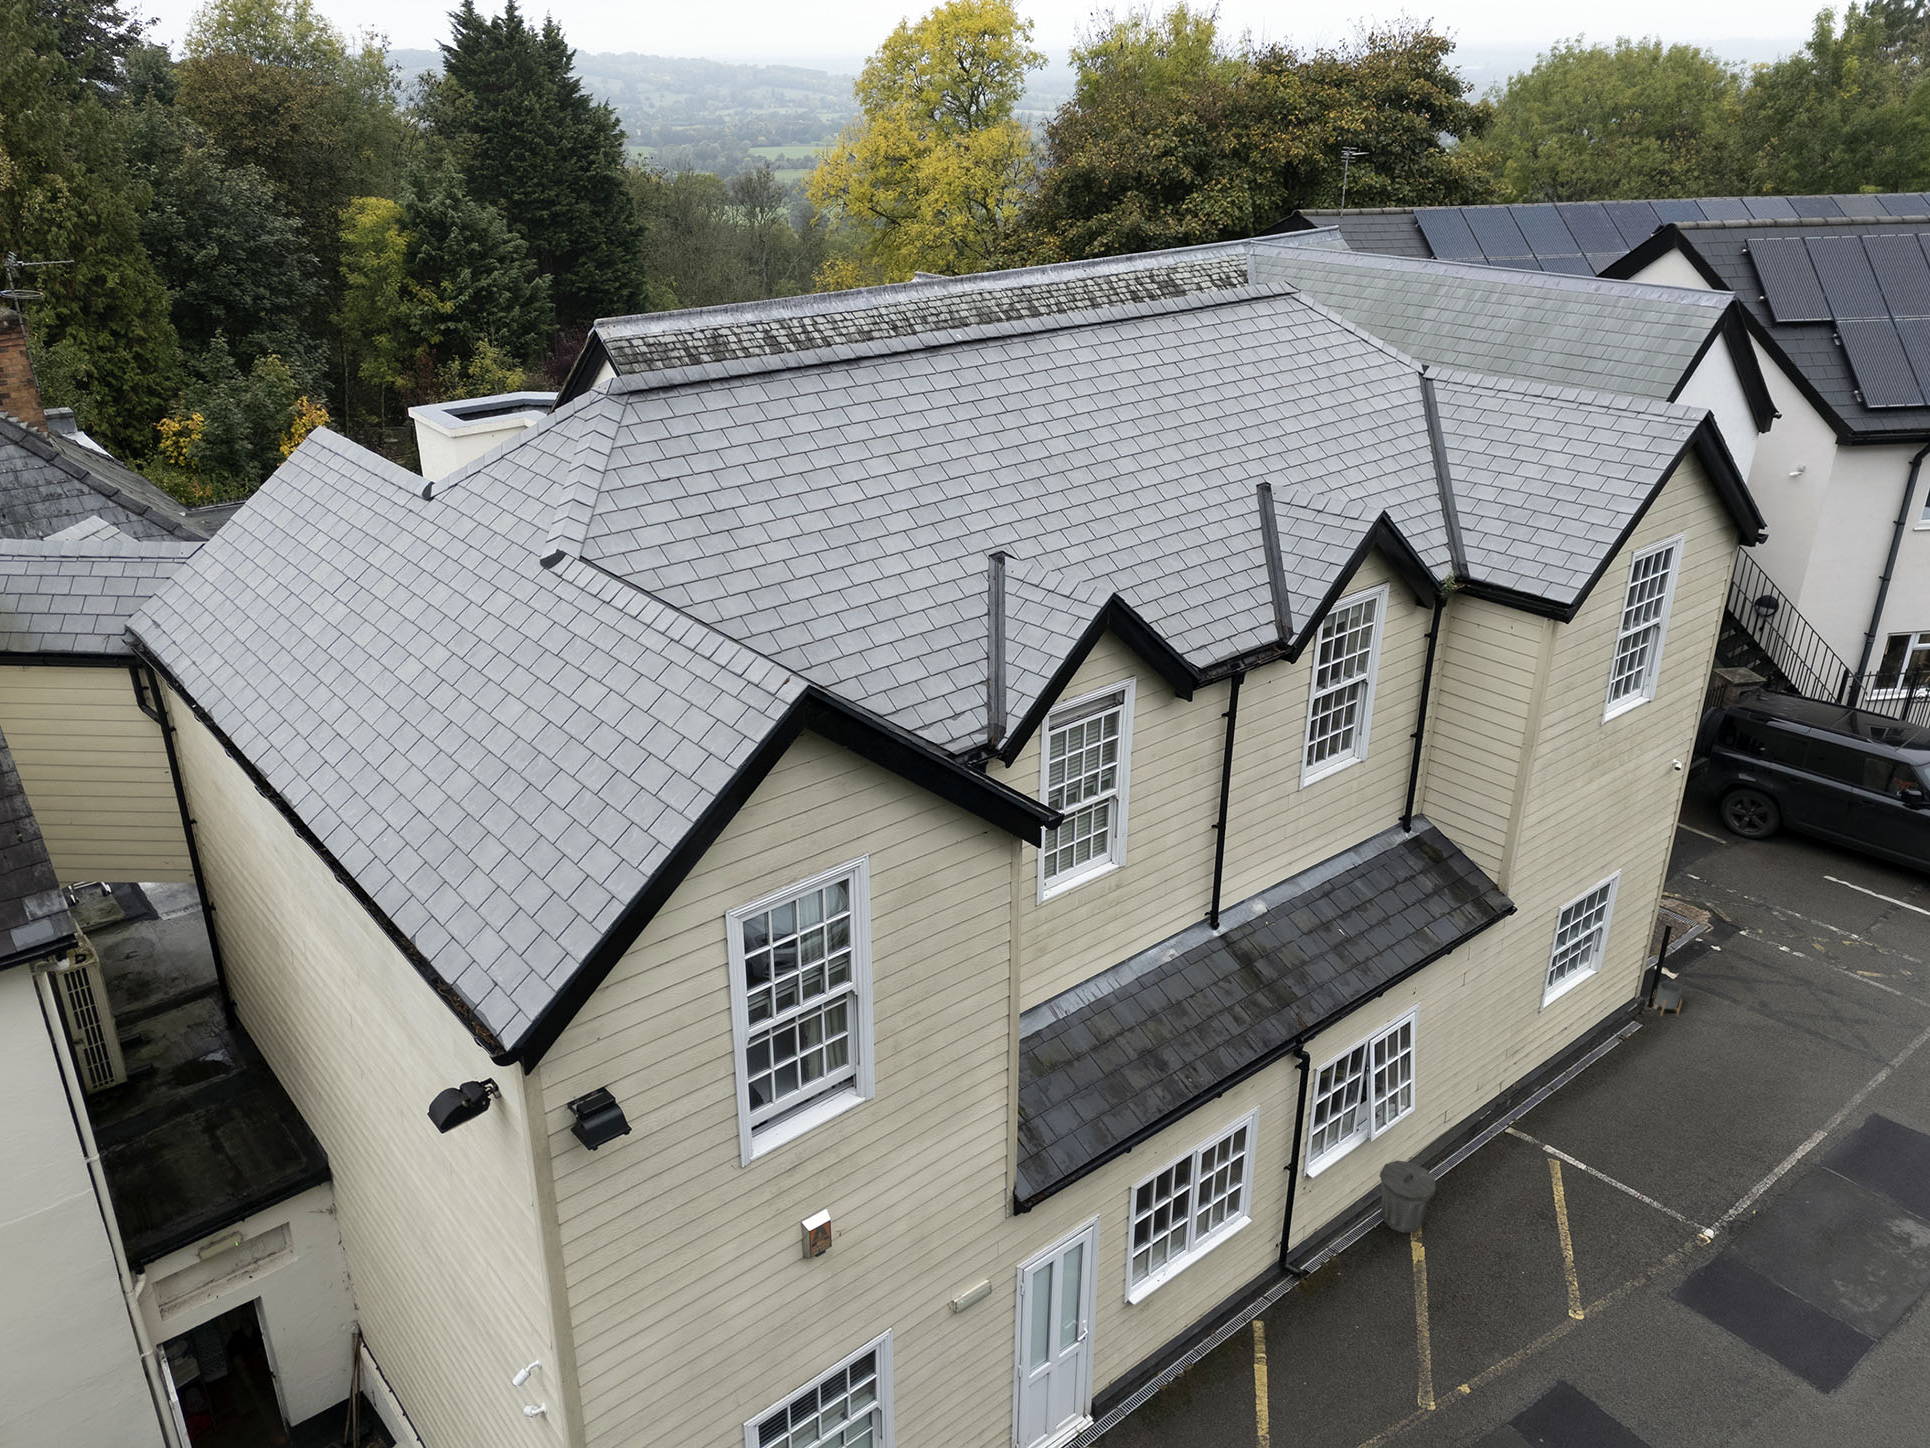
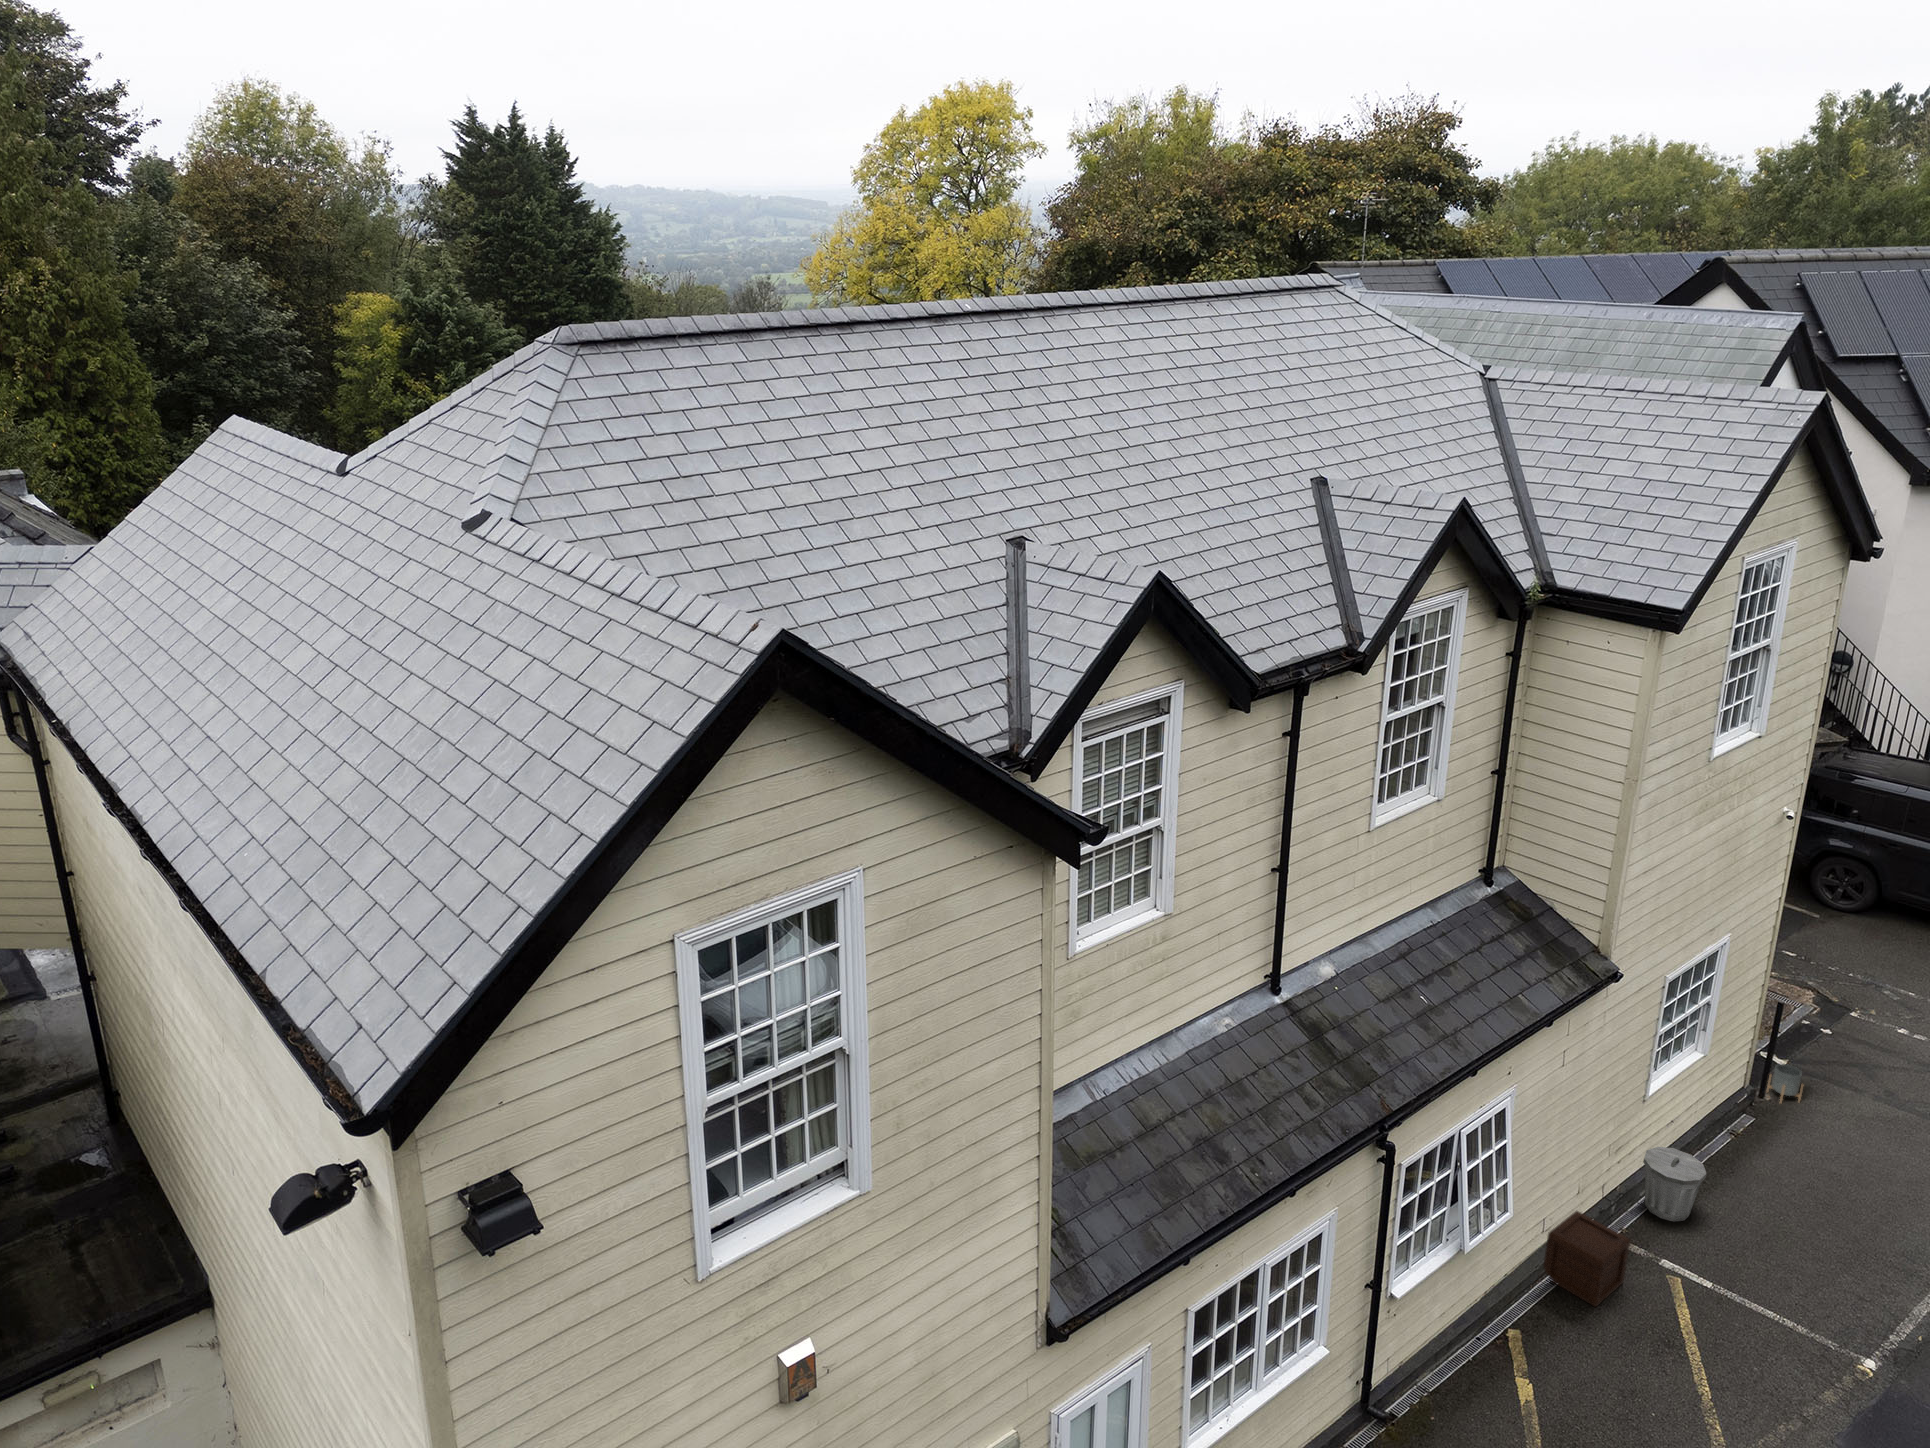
wooden crate: none [1436,1107,1511,1186] -> present [1544,1211,1630,1307]
trash can: present [1380,1161,1435,1233] -> present [1643,1147,1706,1222]

